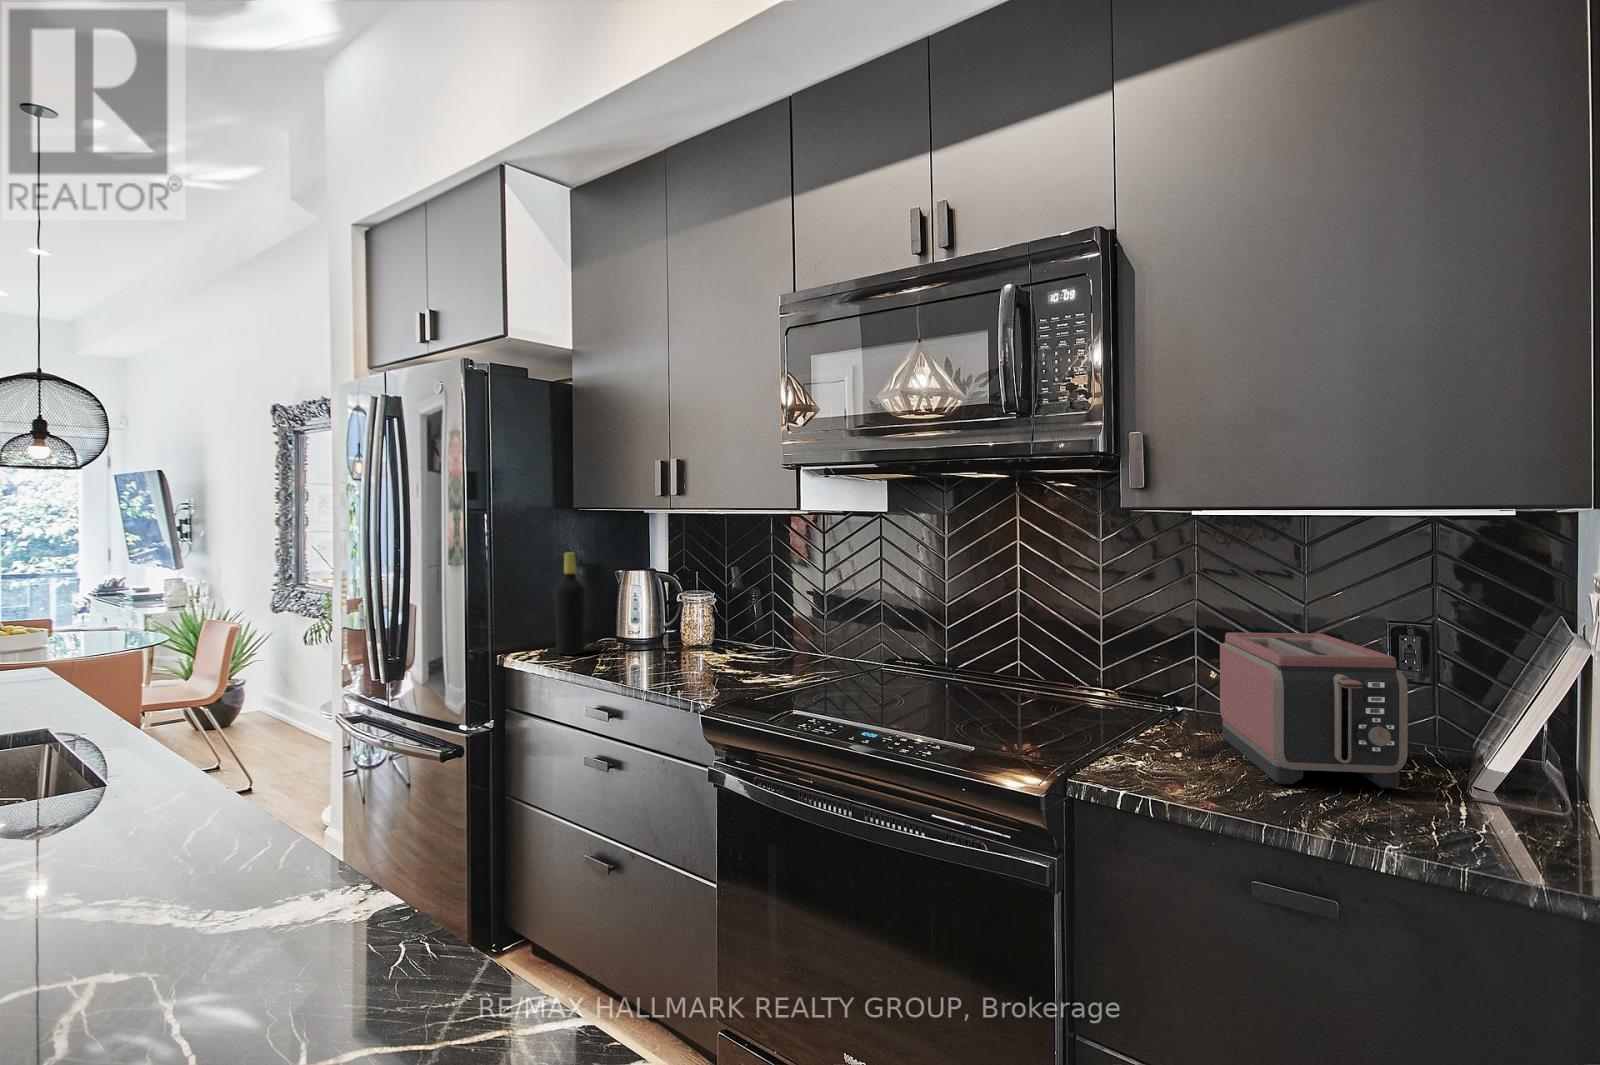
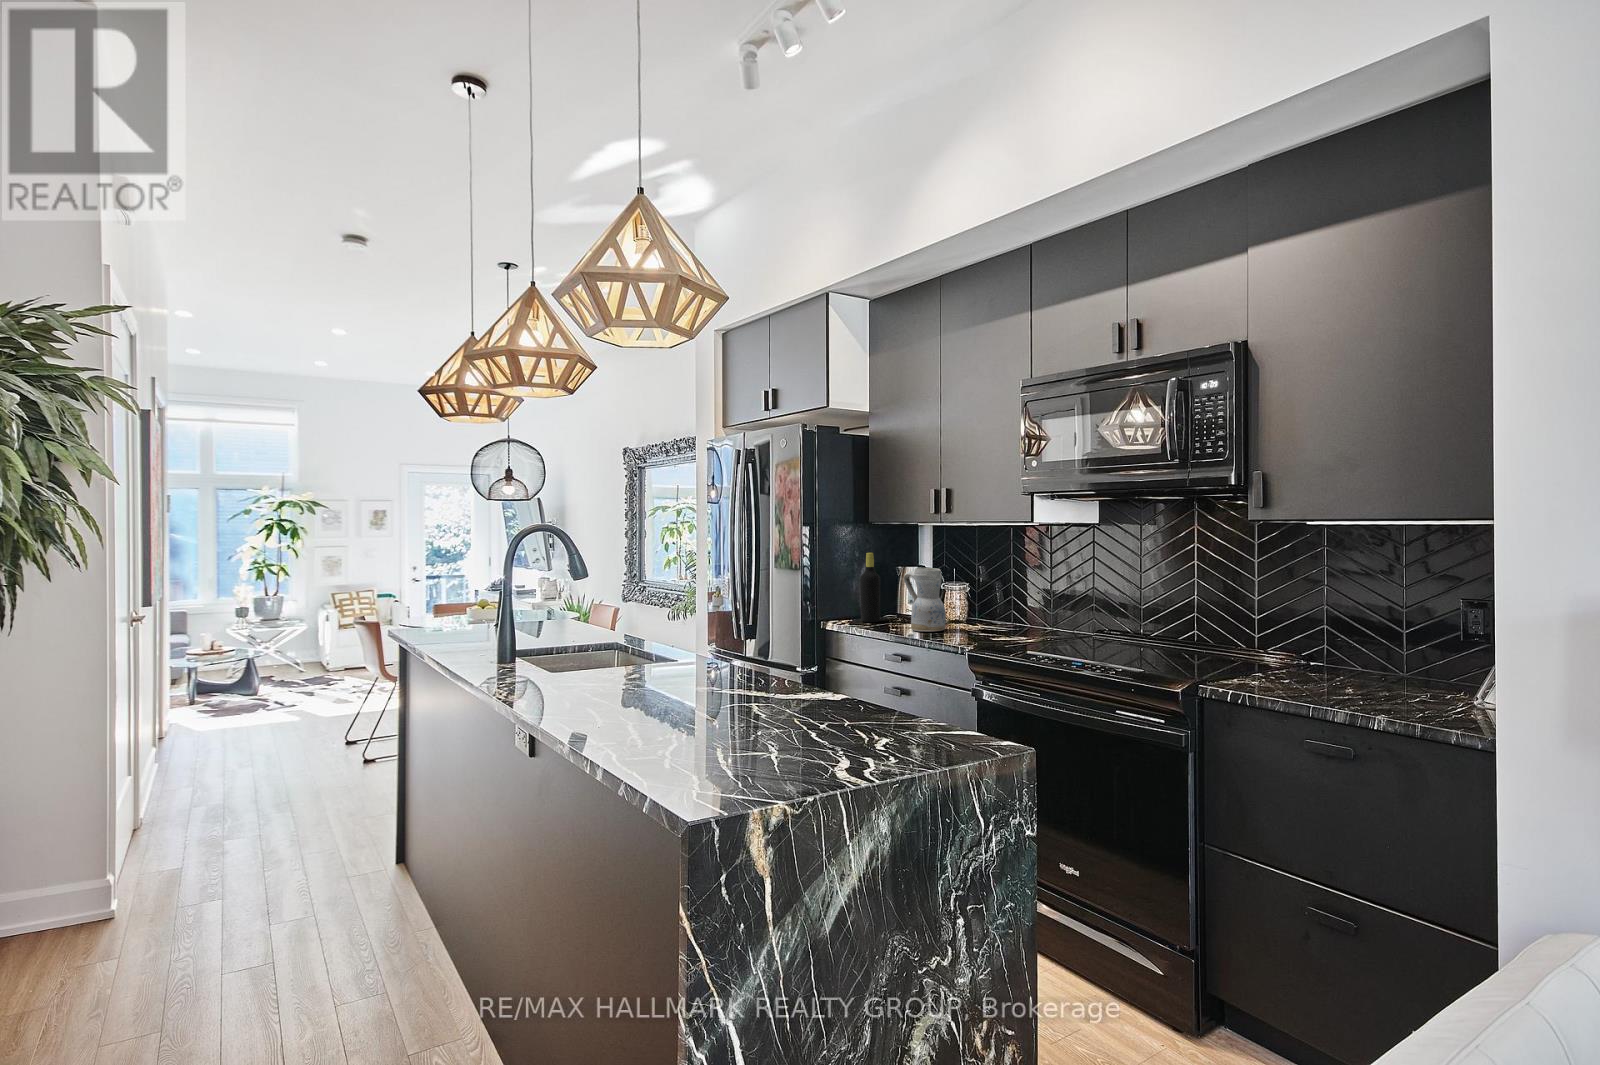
ceramic pitcher: none [614,575,675,671] -> present [904,568,946,632]
toaster: present [1220,632,1408,788] -> none [1331,603,1443,698]

